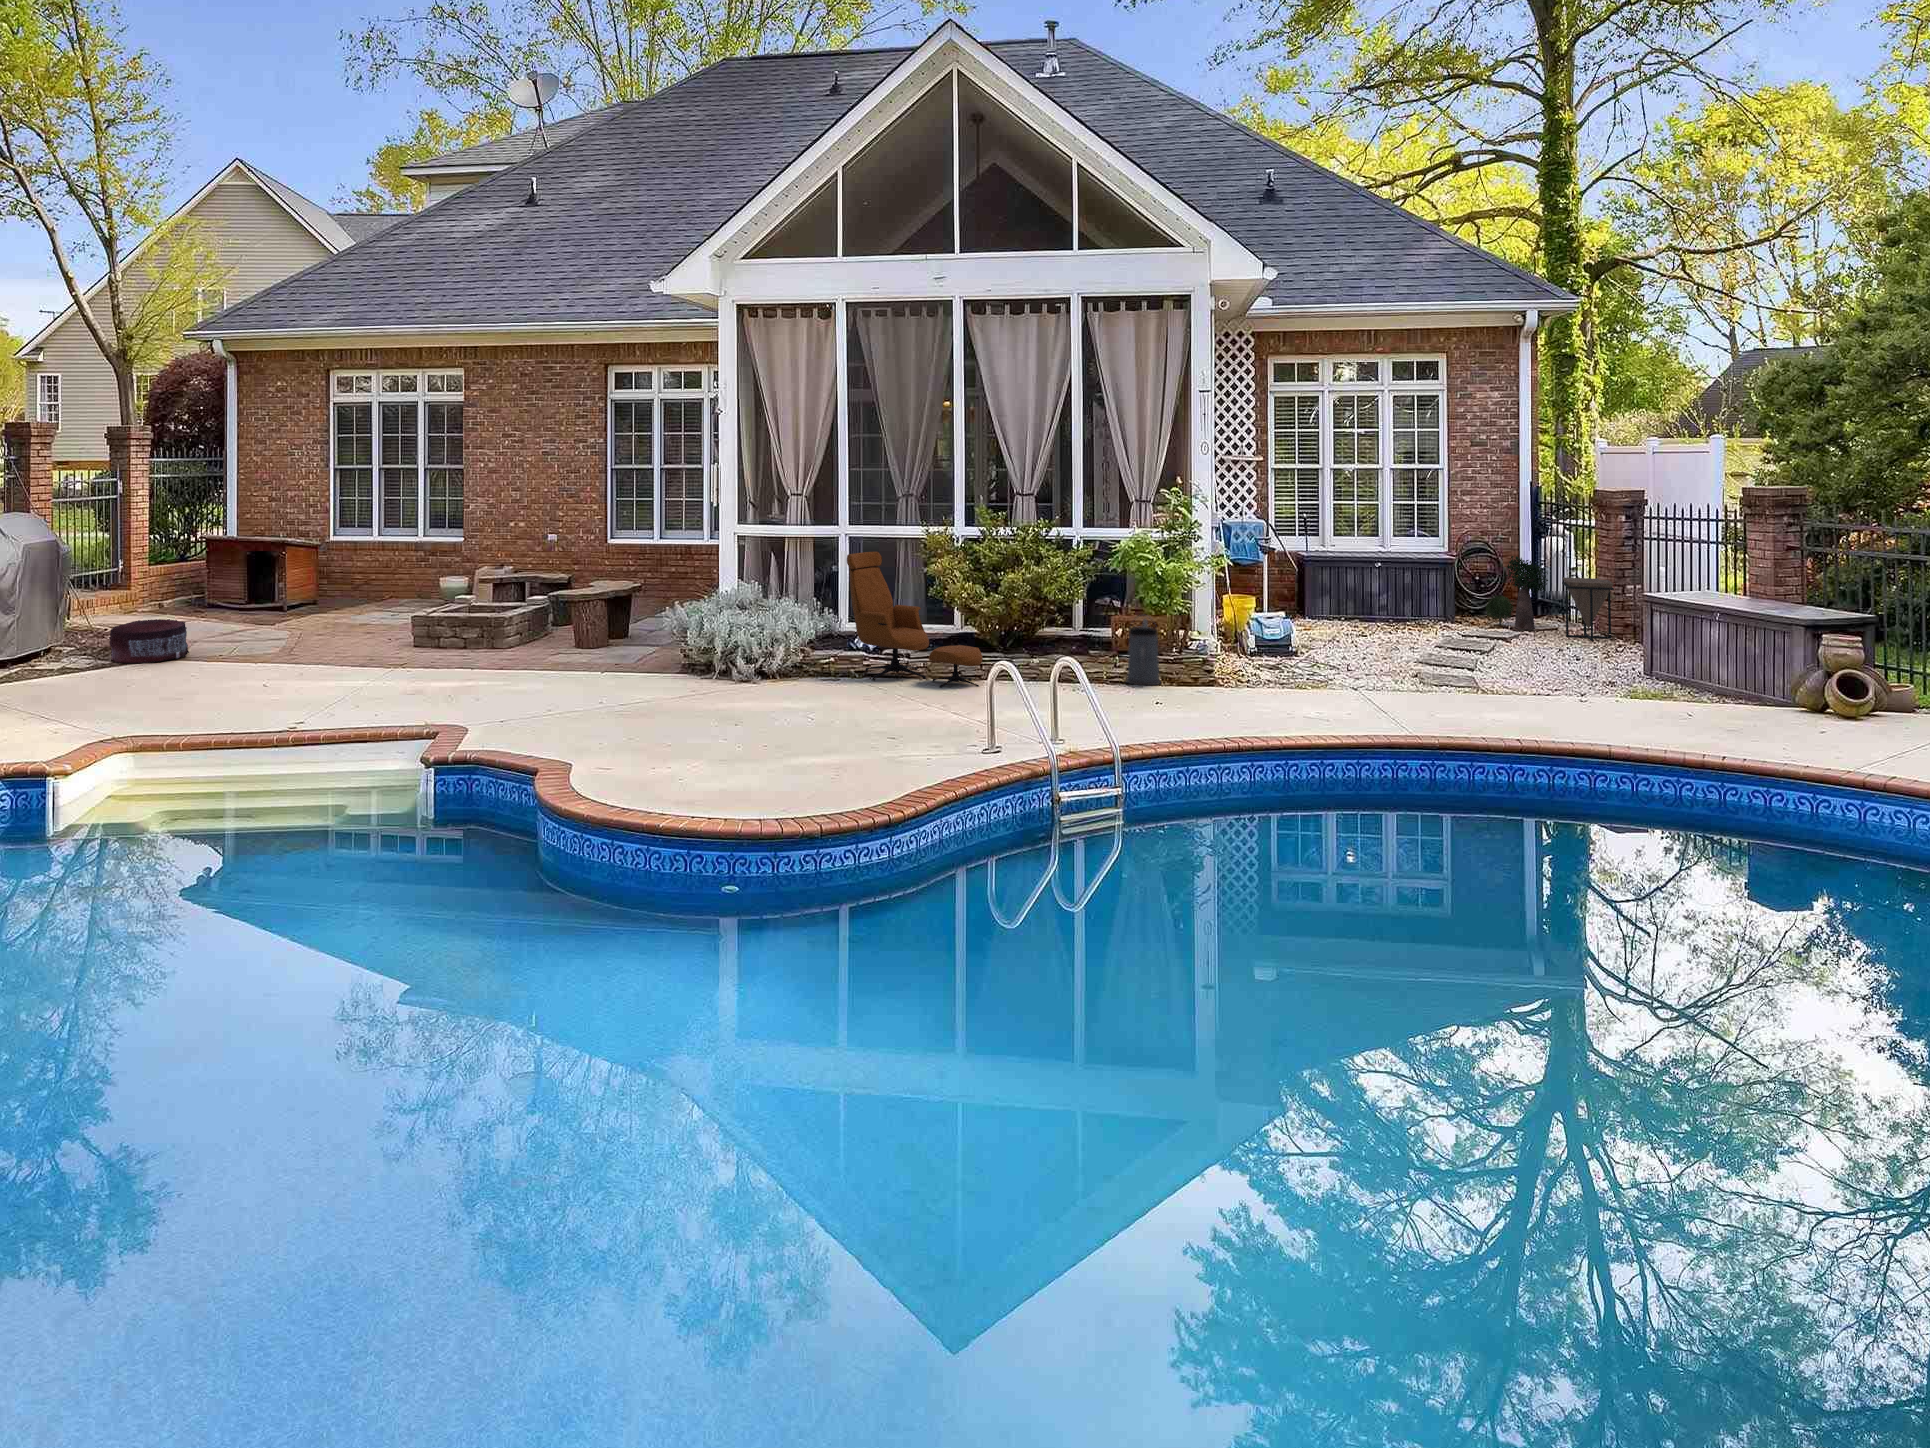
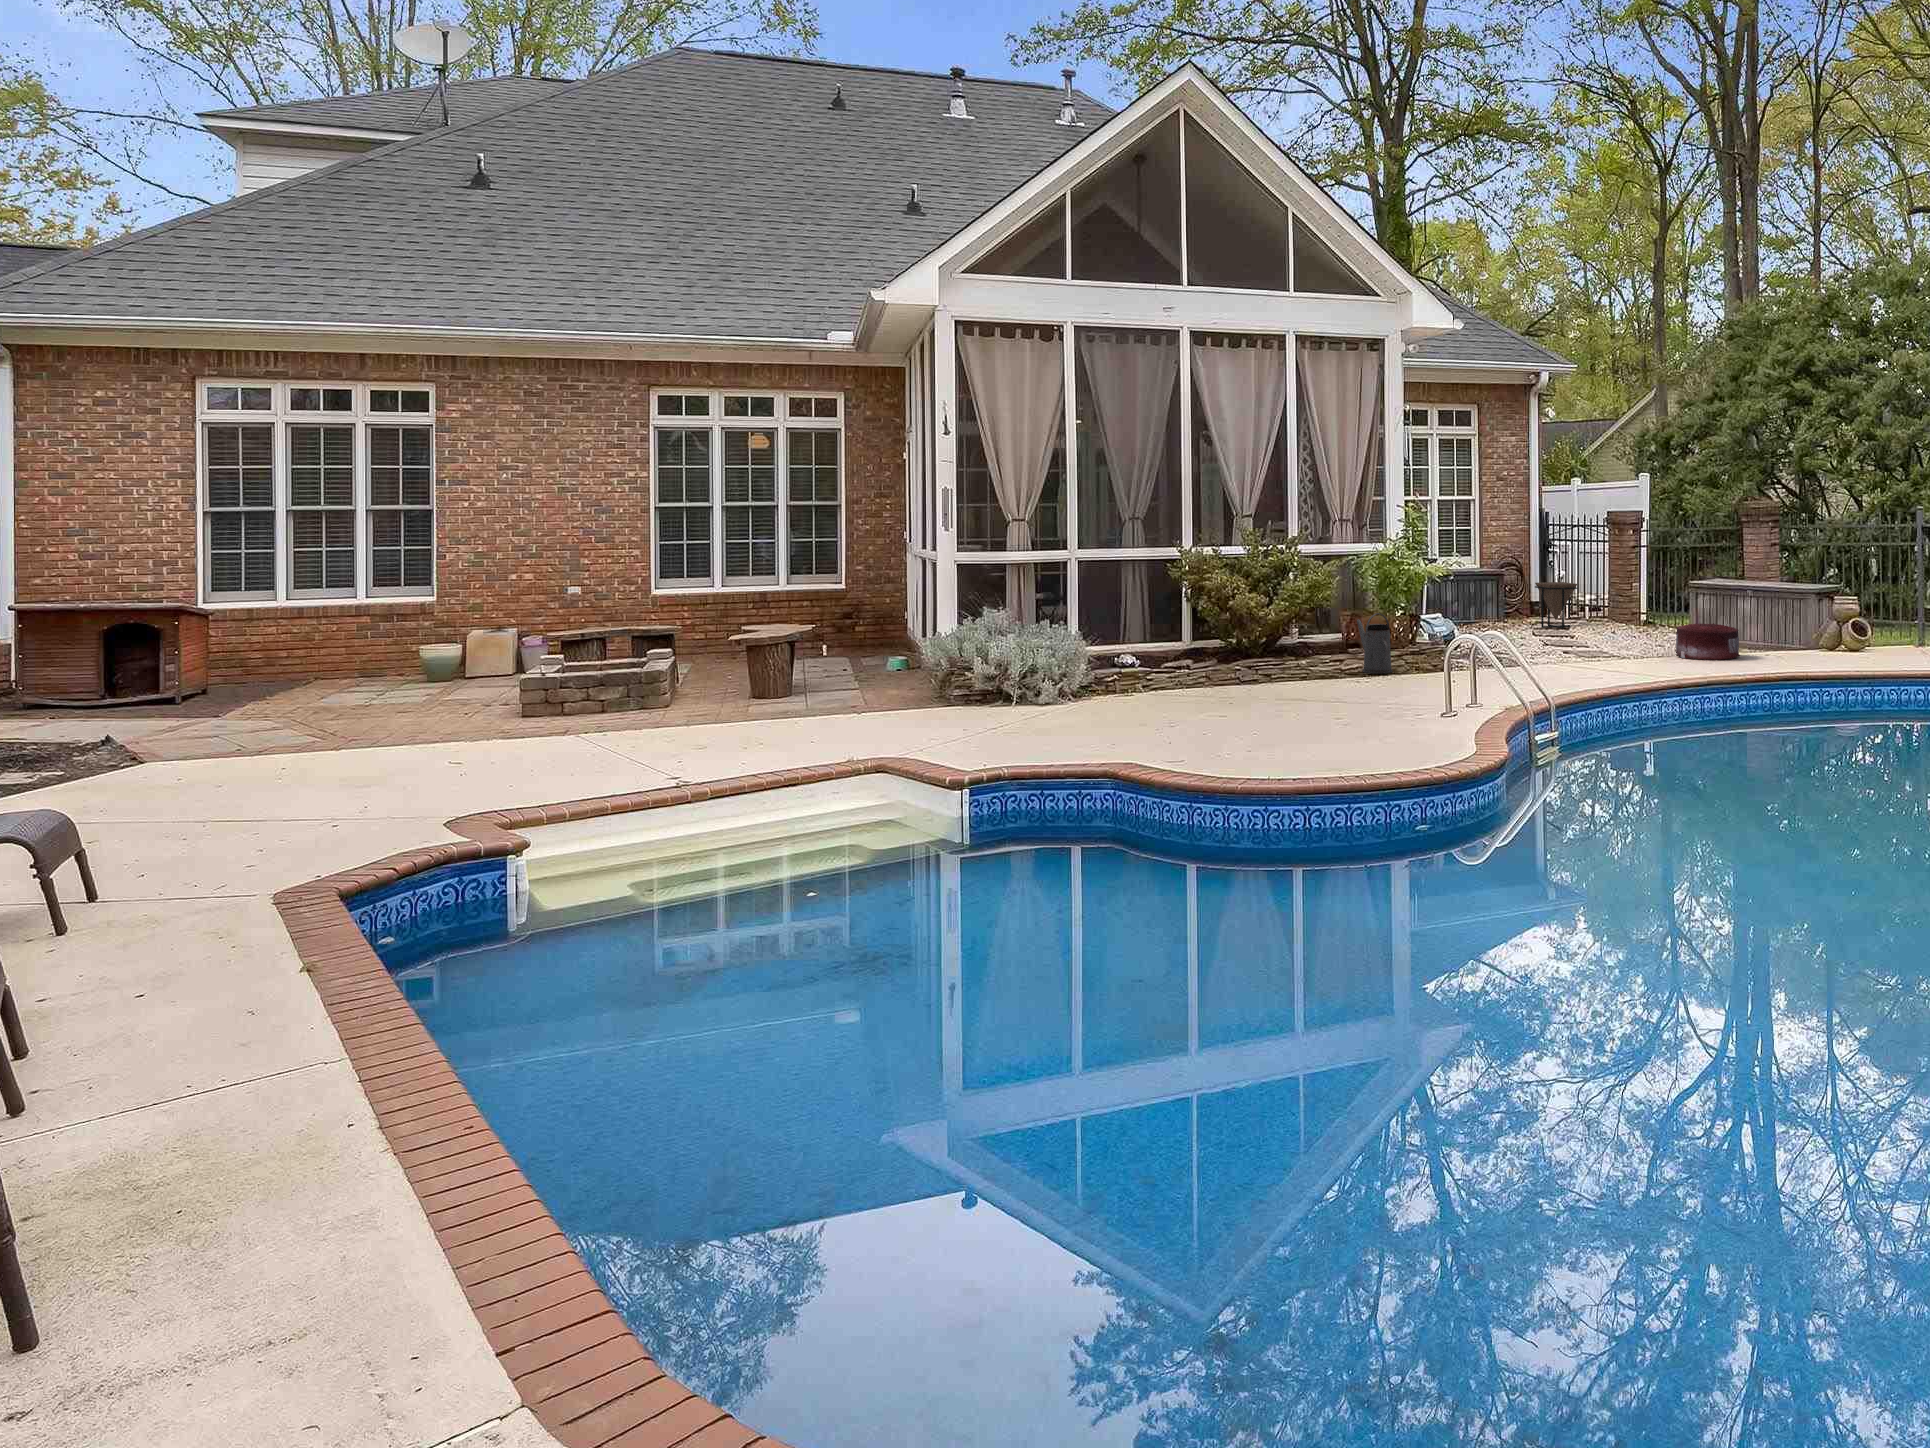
lounge chair: present [847,552,983,688] -> none [1105,572,1252,692]
potted plant: present [1486,556,1548,629] -> none [1469,569,1519,626]
pouf: present [109,619,189,664] -> present [1676,623,1740,660]

